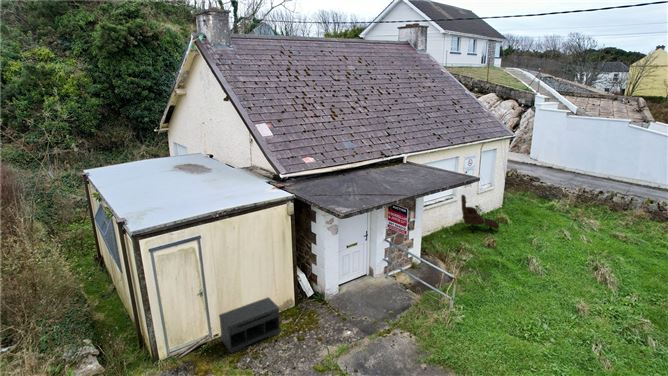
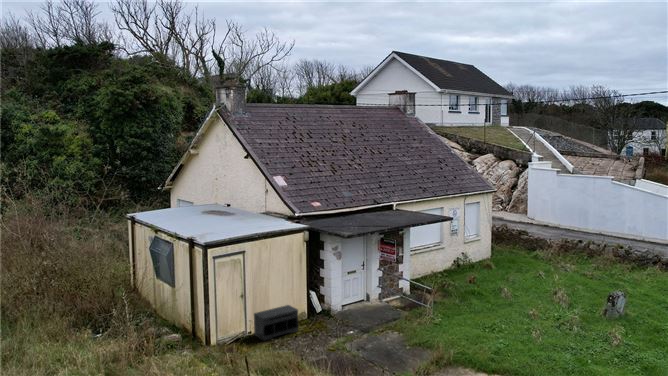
lounge chair: present [461,195,499,233] -> none [447,241,482,275]

